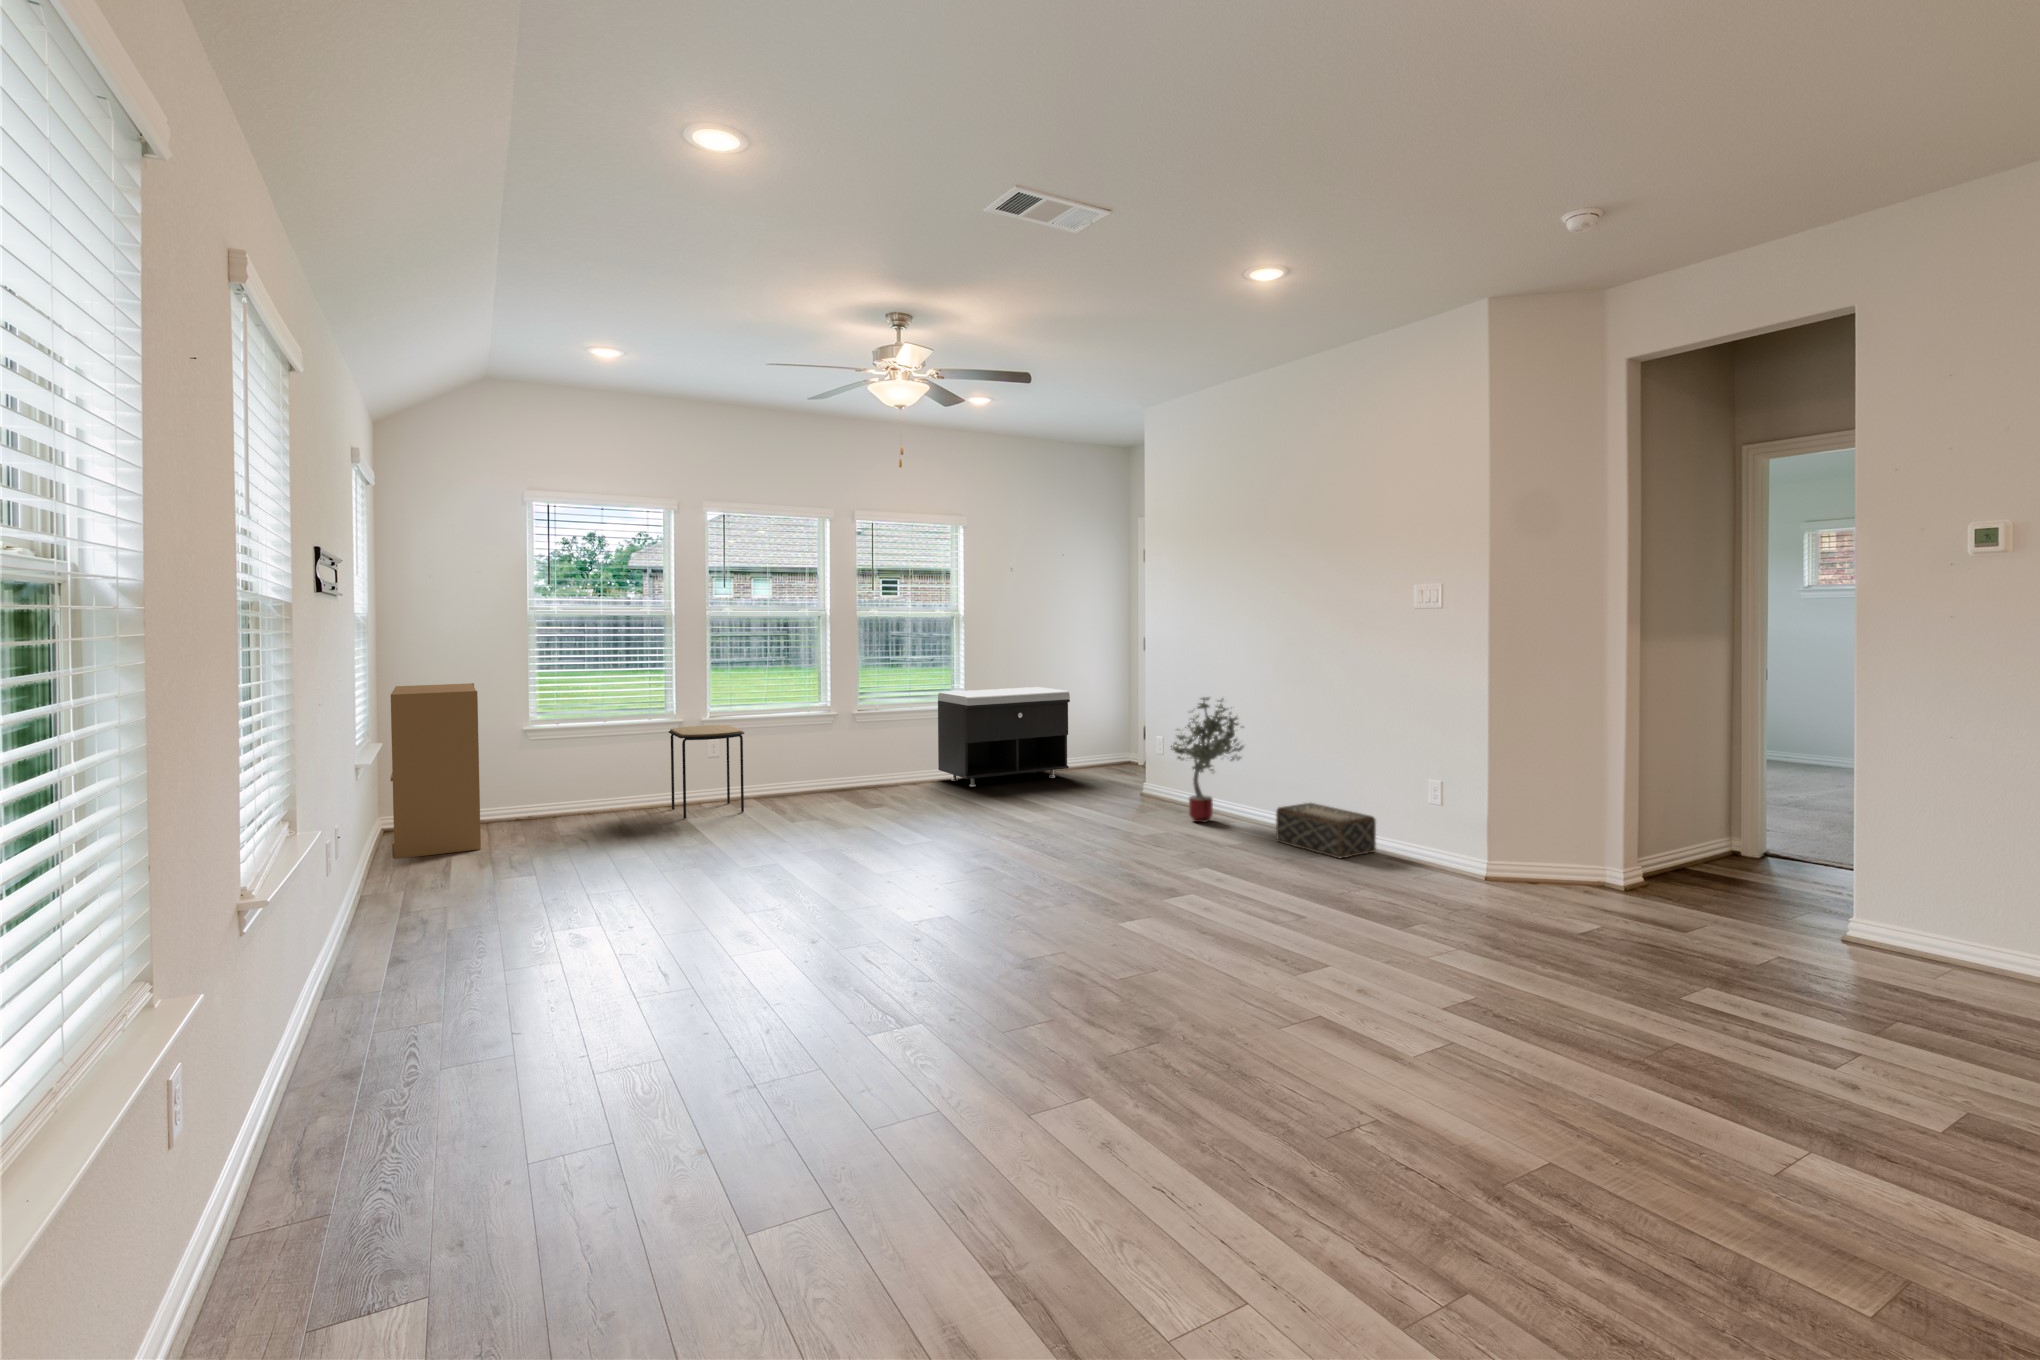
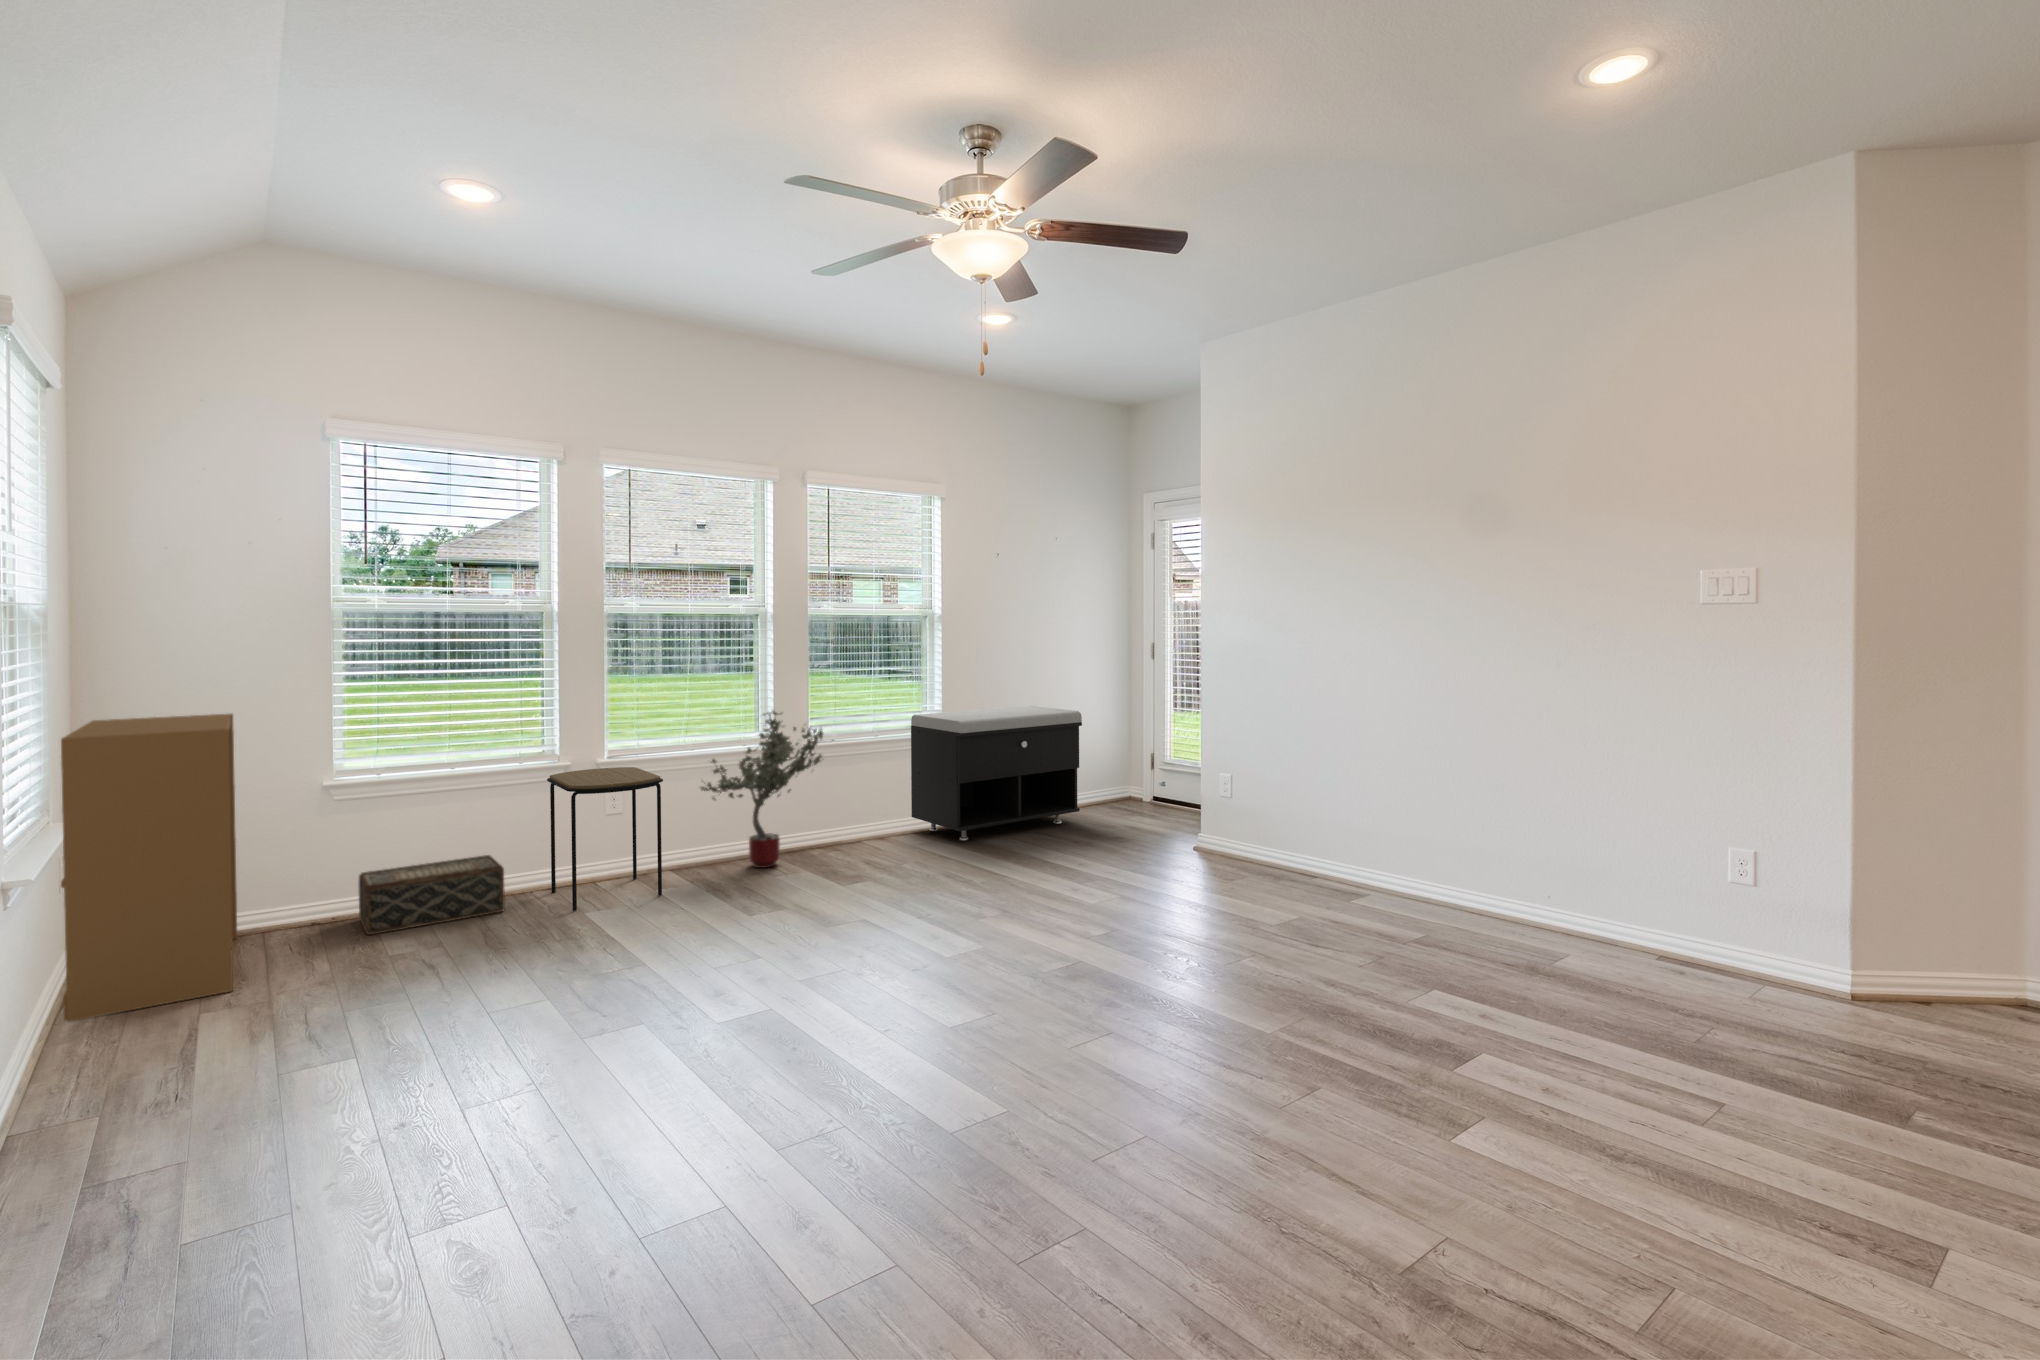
potted tree: present [1171,697,1244,822] -> present [701,711,823,868]
woven basket: present [1276,803,1376,858] -> present [359,855,505,935]

